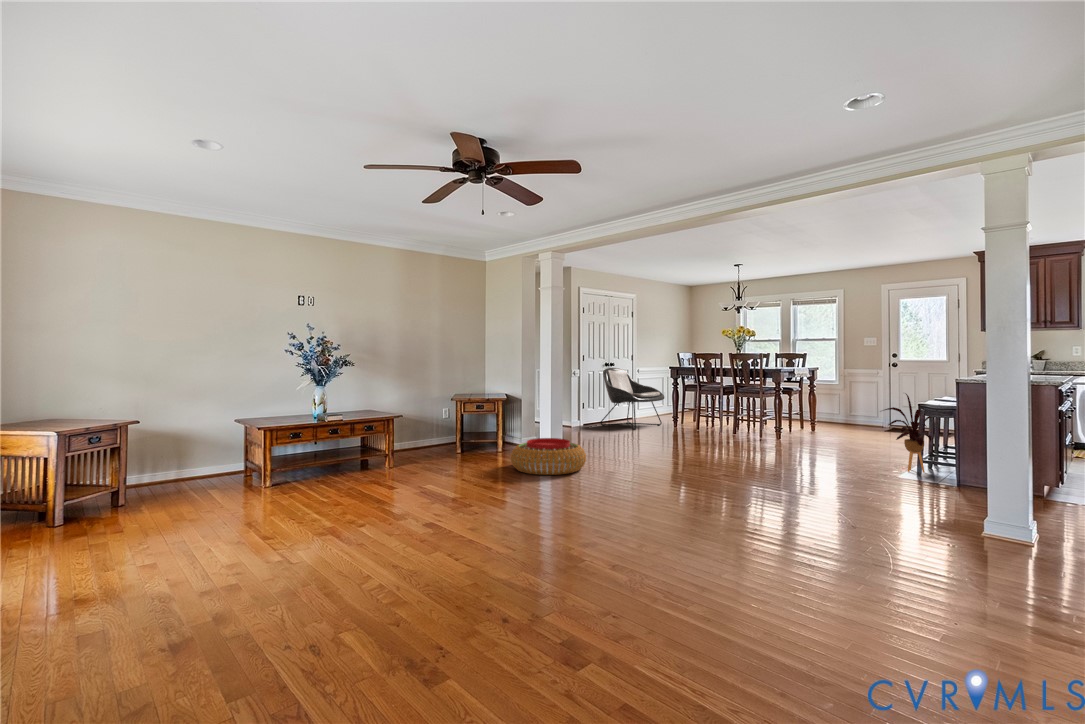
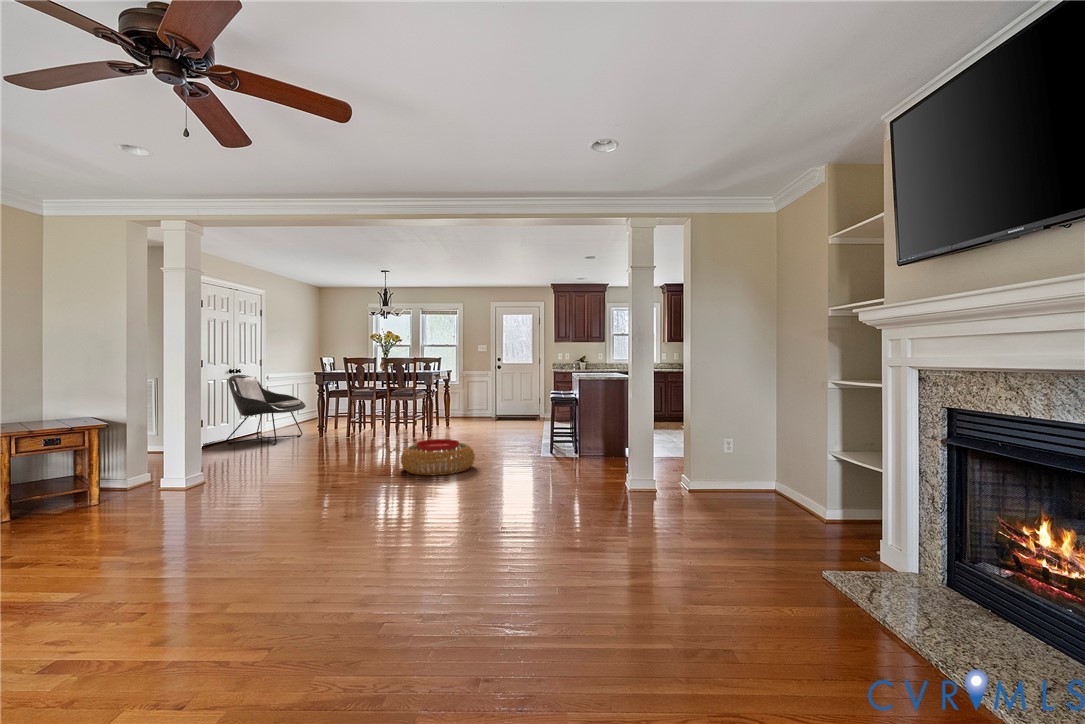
house plant: present [885,394,933,472] -> none [529,390,573,454]
pouf: present [511,438,586,475] -> present [400,439,475,475]

